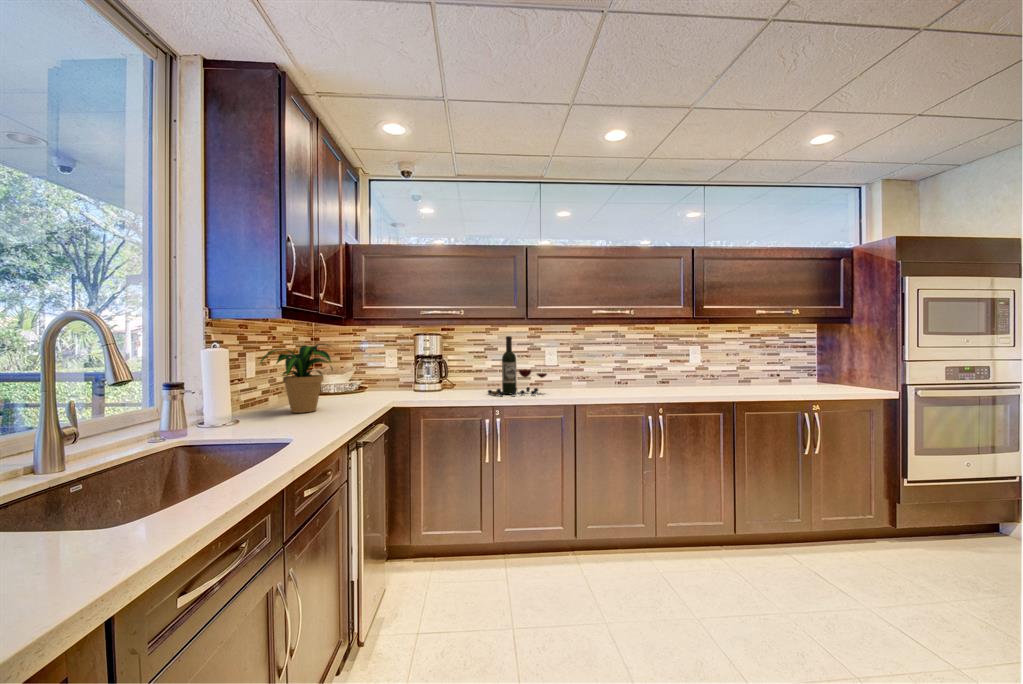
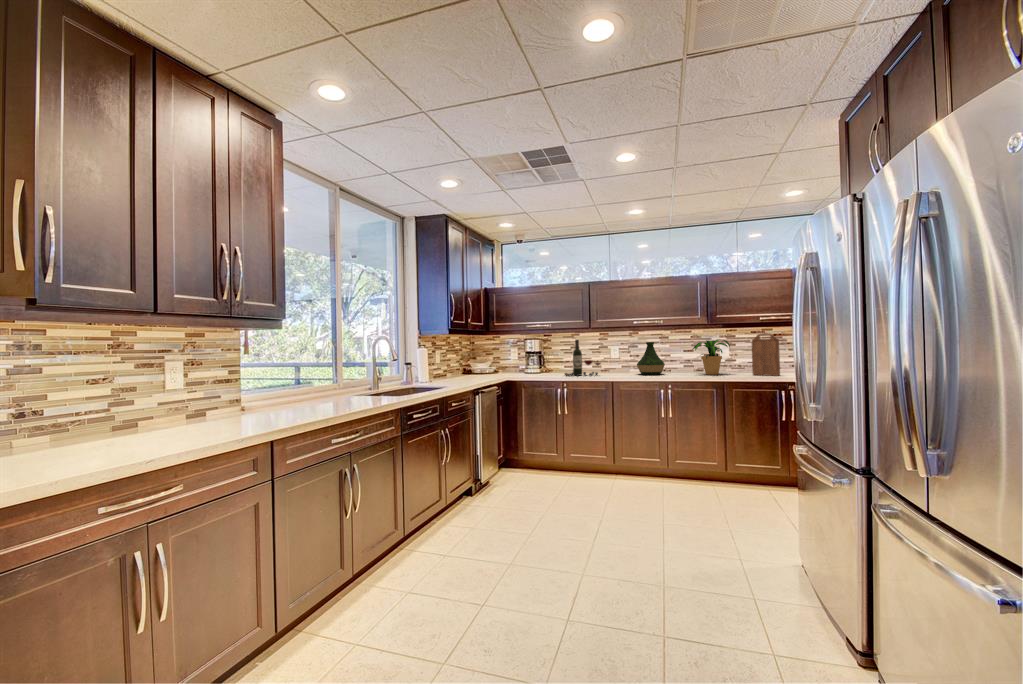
cutting board: none [745,333,784,390] -> present [752,334,780,376]
vase: none [592,342,633,391] -> present [637,342,665,375]
potted plant: present [260,344,333,413] -> present [692,339,730,375]

